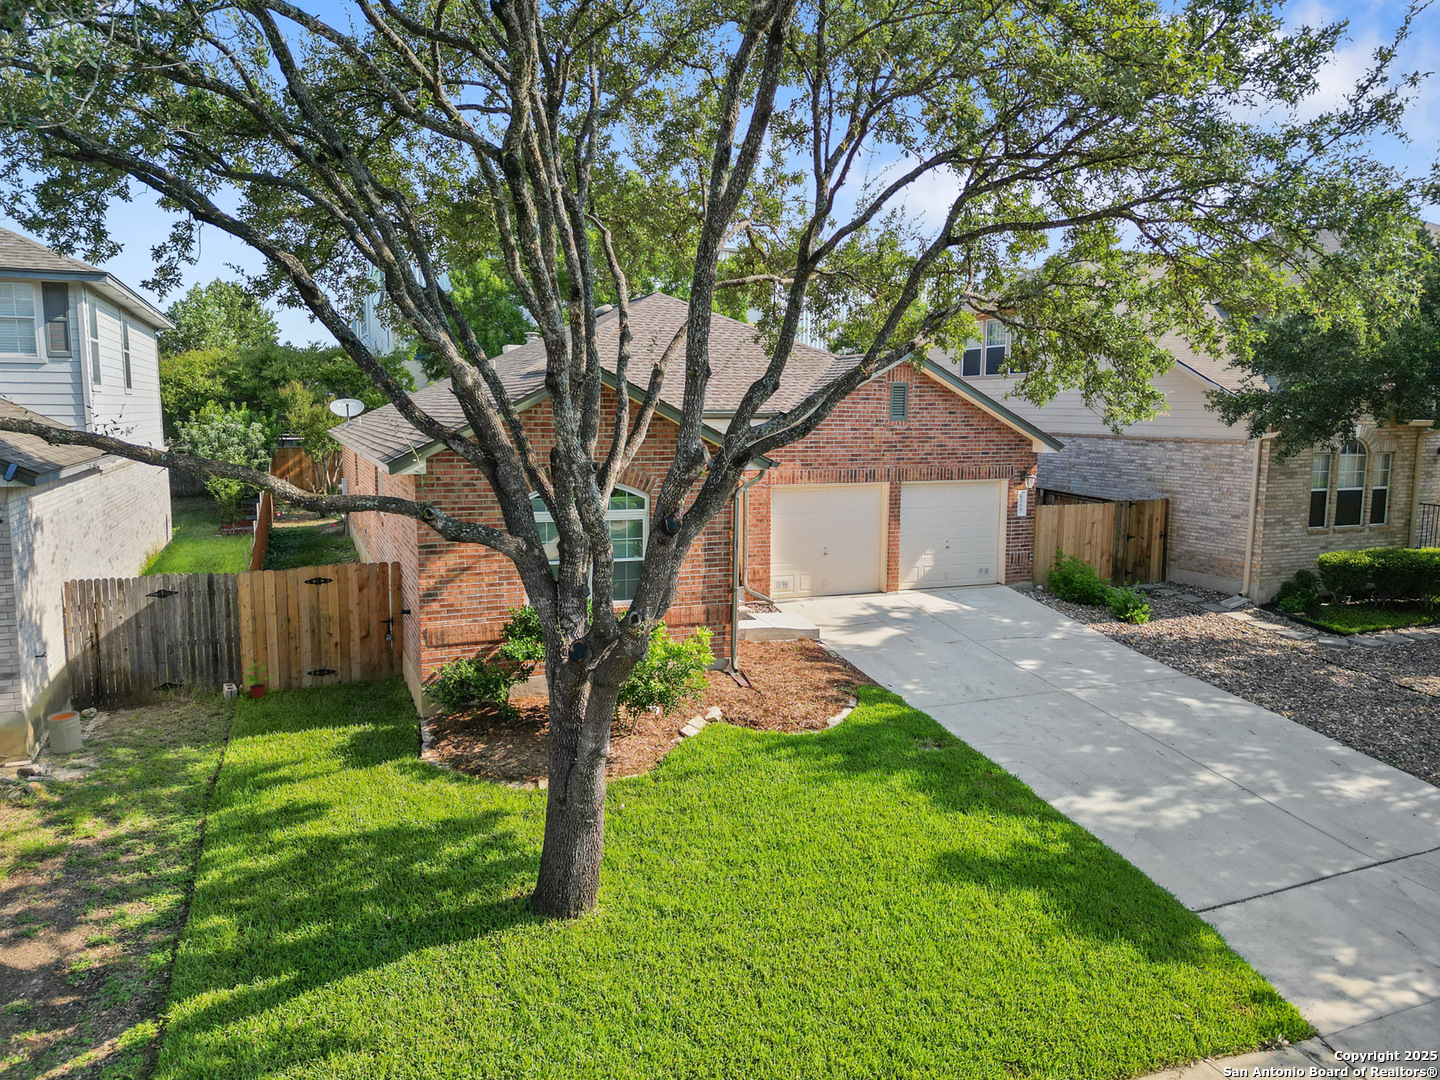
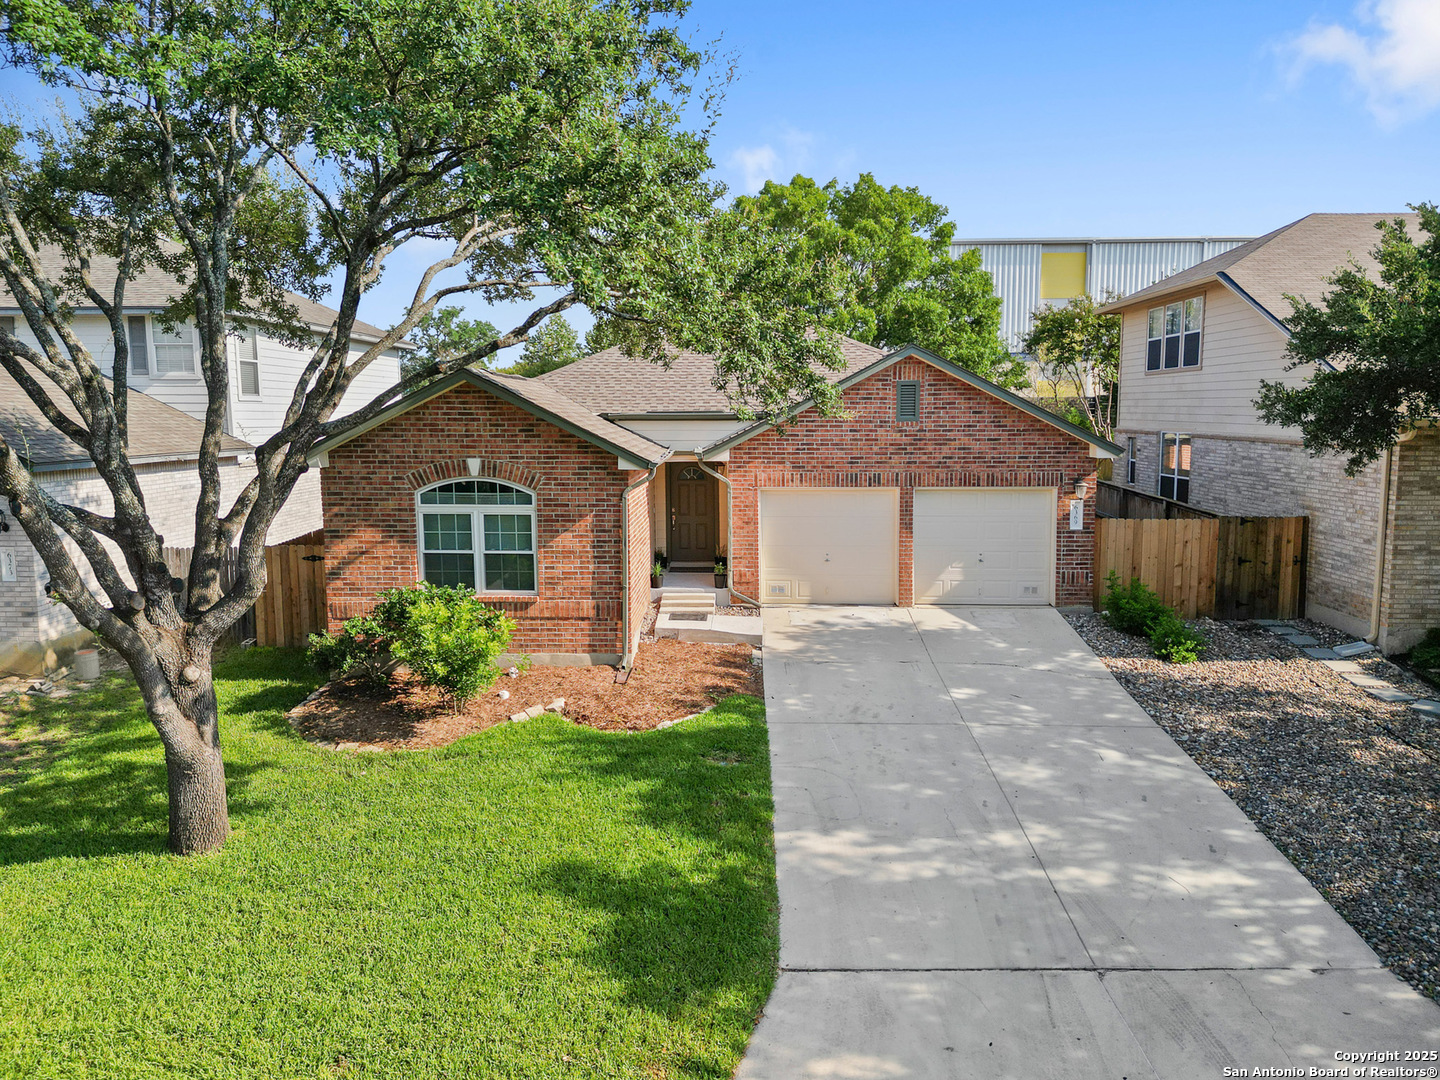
potted plant: present [244,663,272,698] -> none [238,626,264,657]

